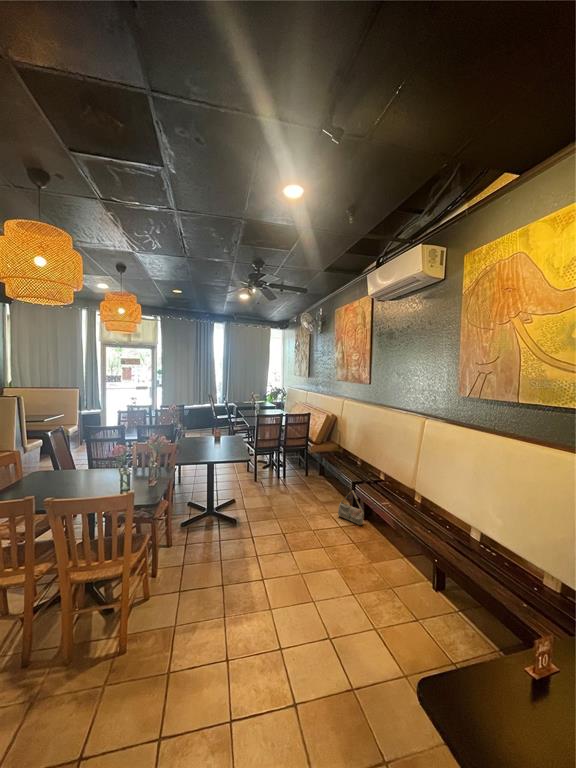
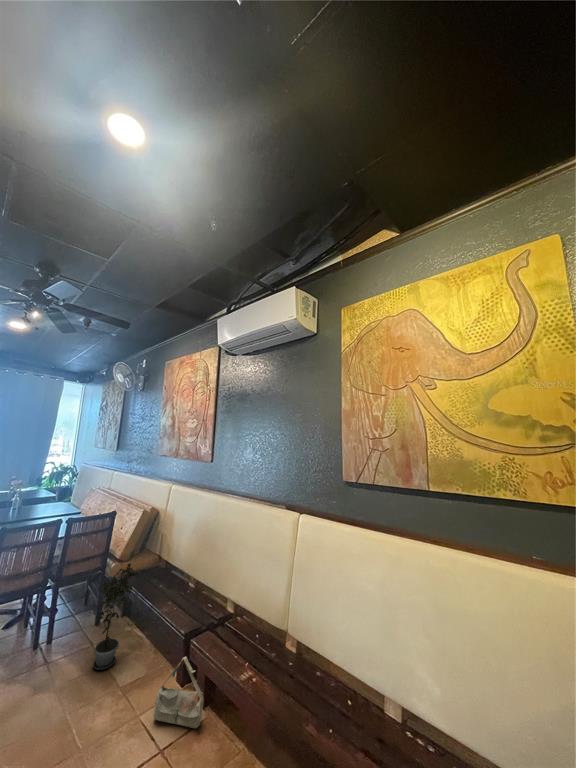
potted plant: none [305,443,326,493] -> present [93,563,139,670]

